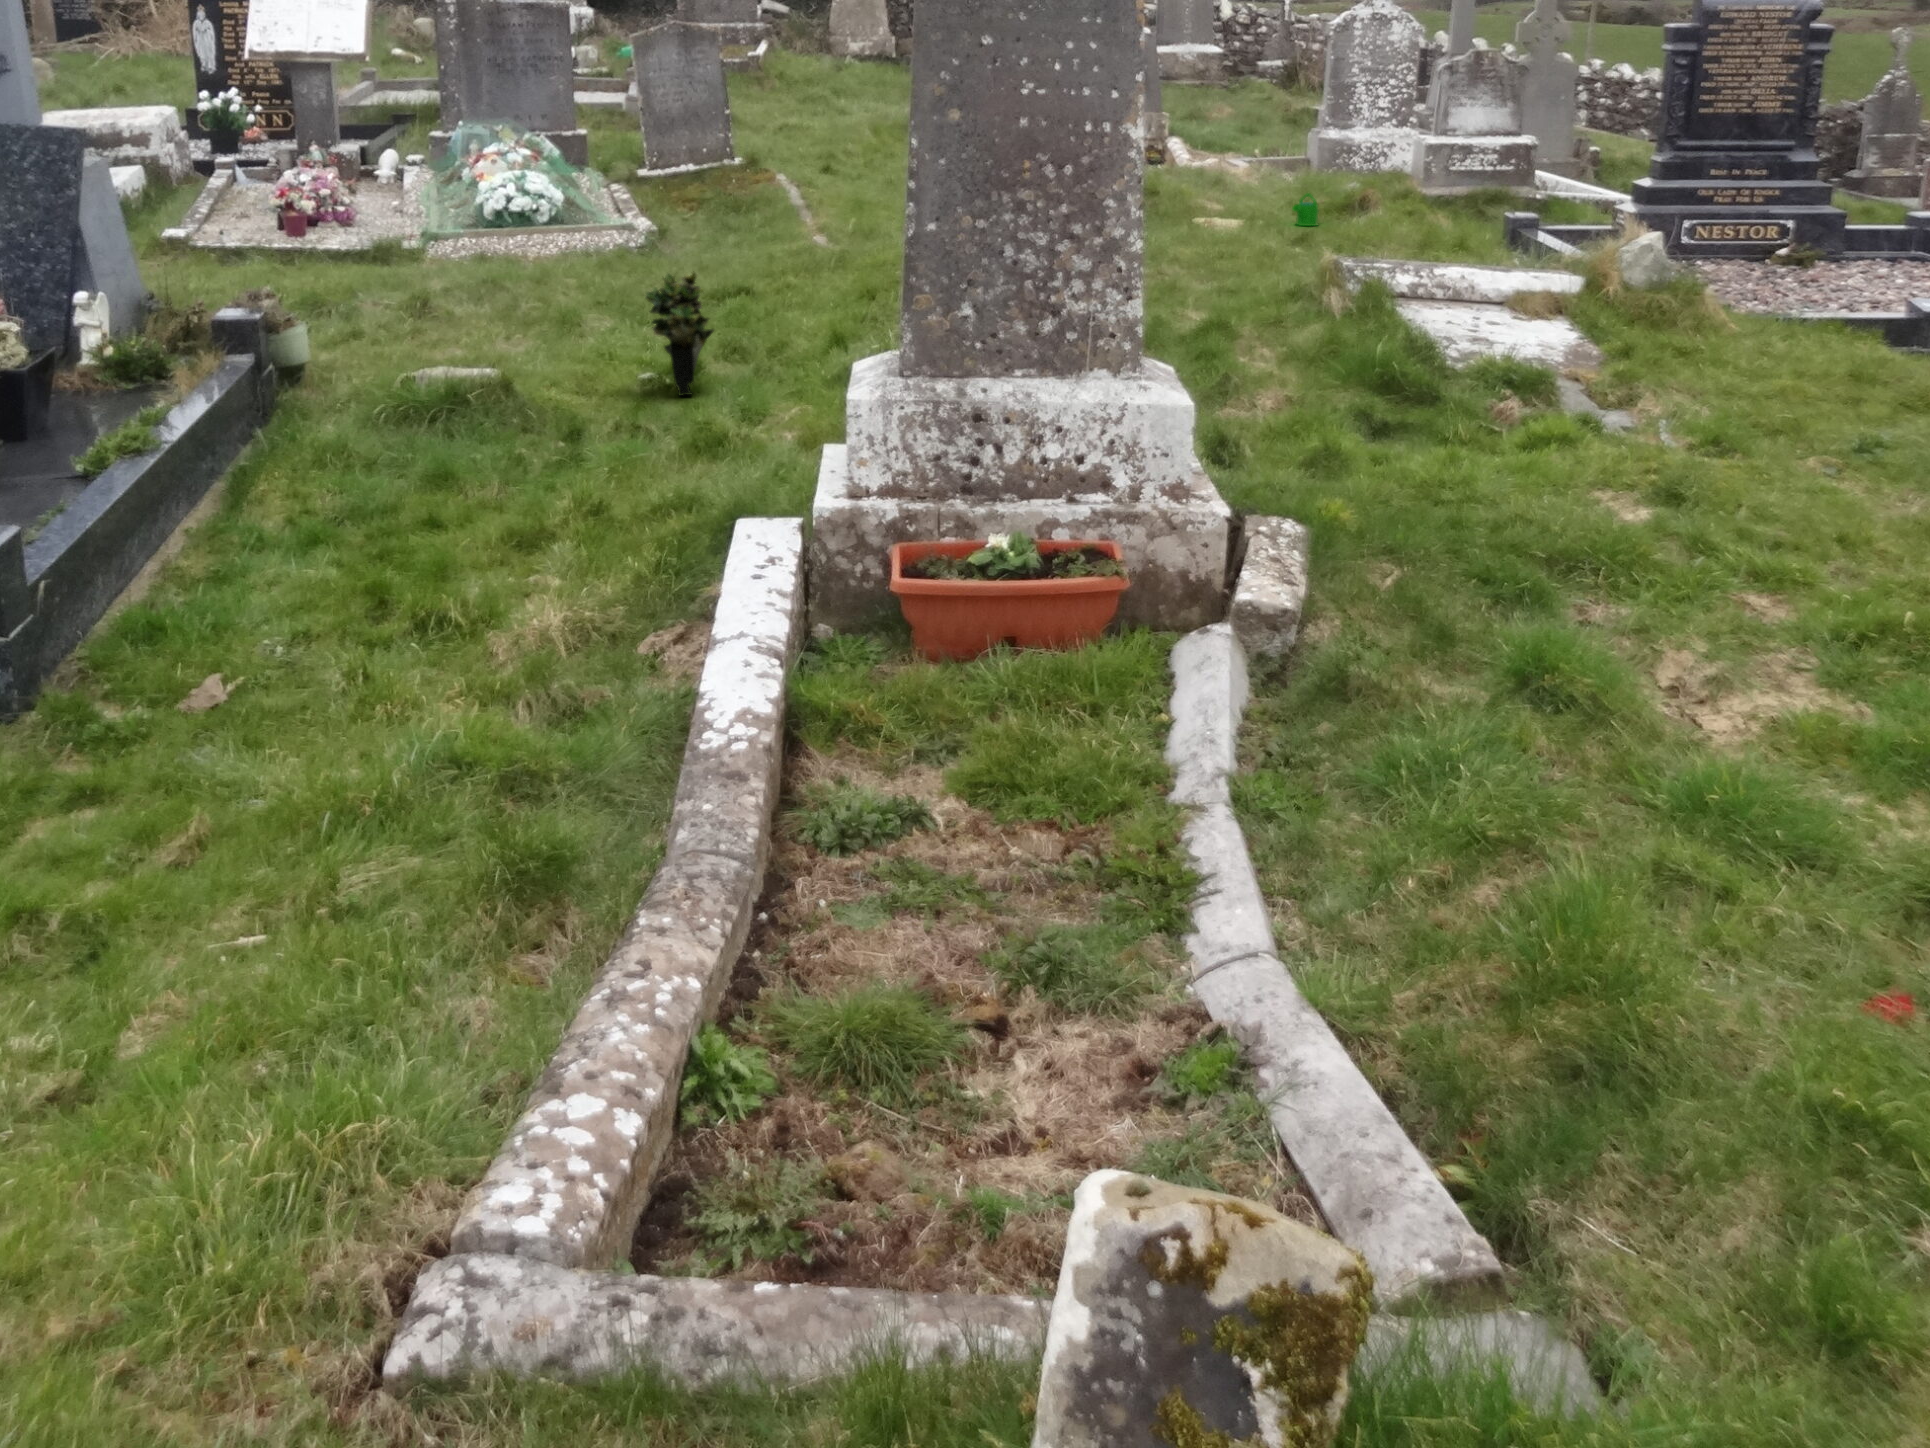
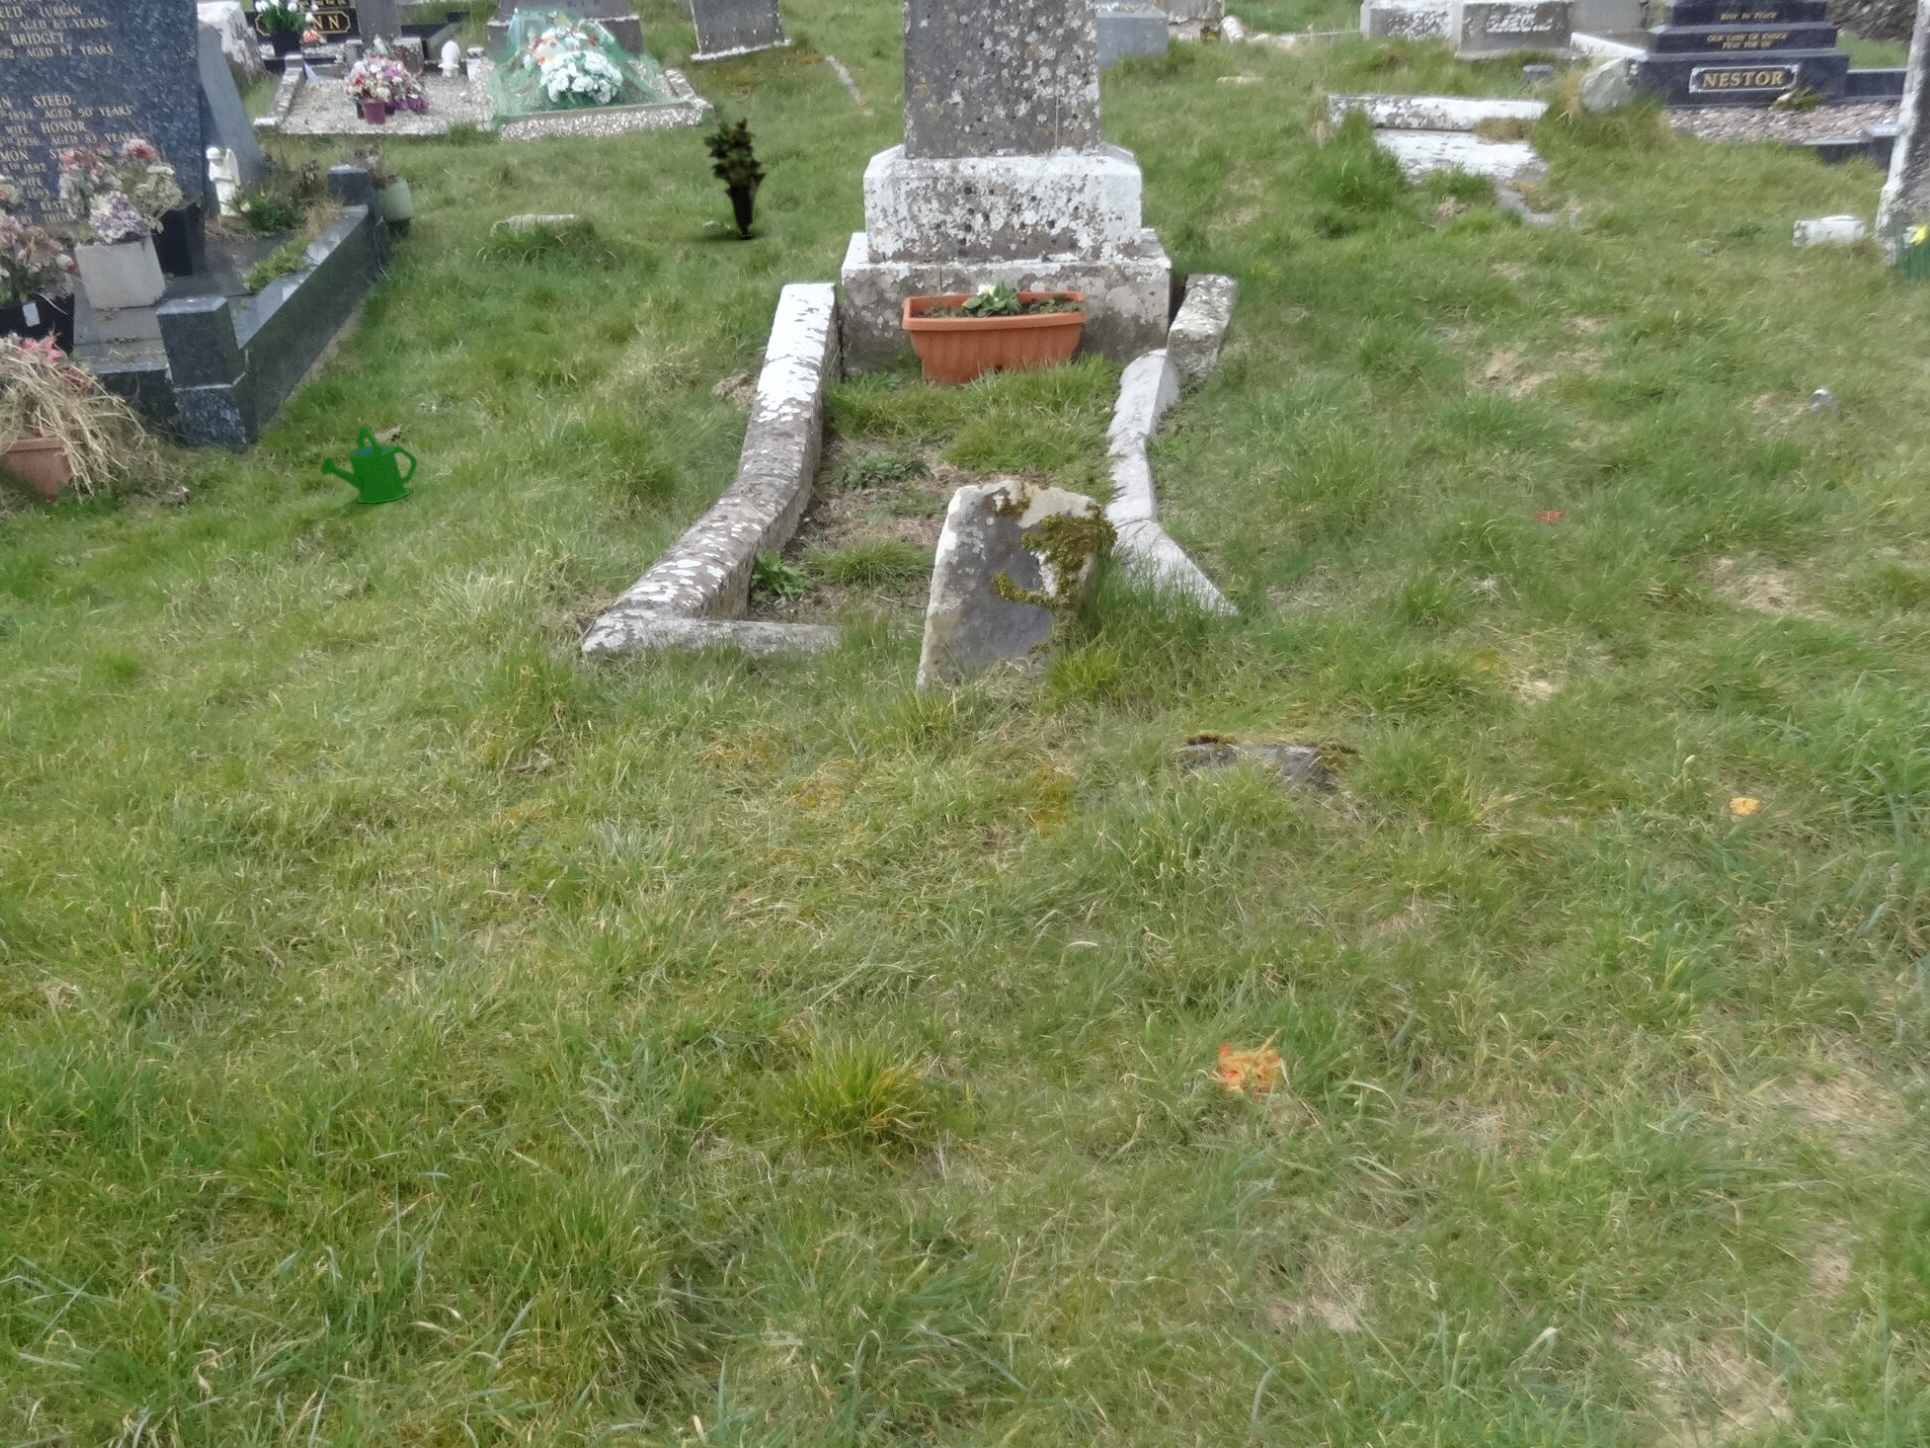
watering can: present [1292,193,1319,226] -> present [321,426,418,504]

